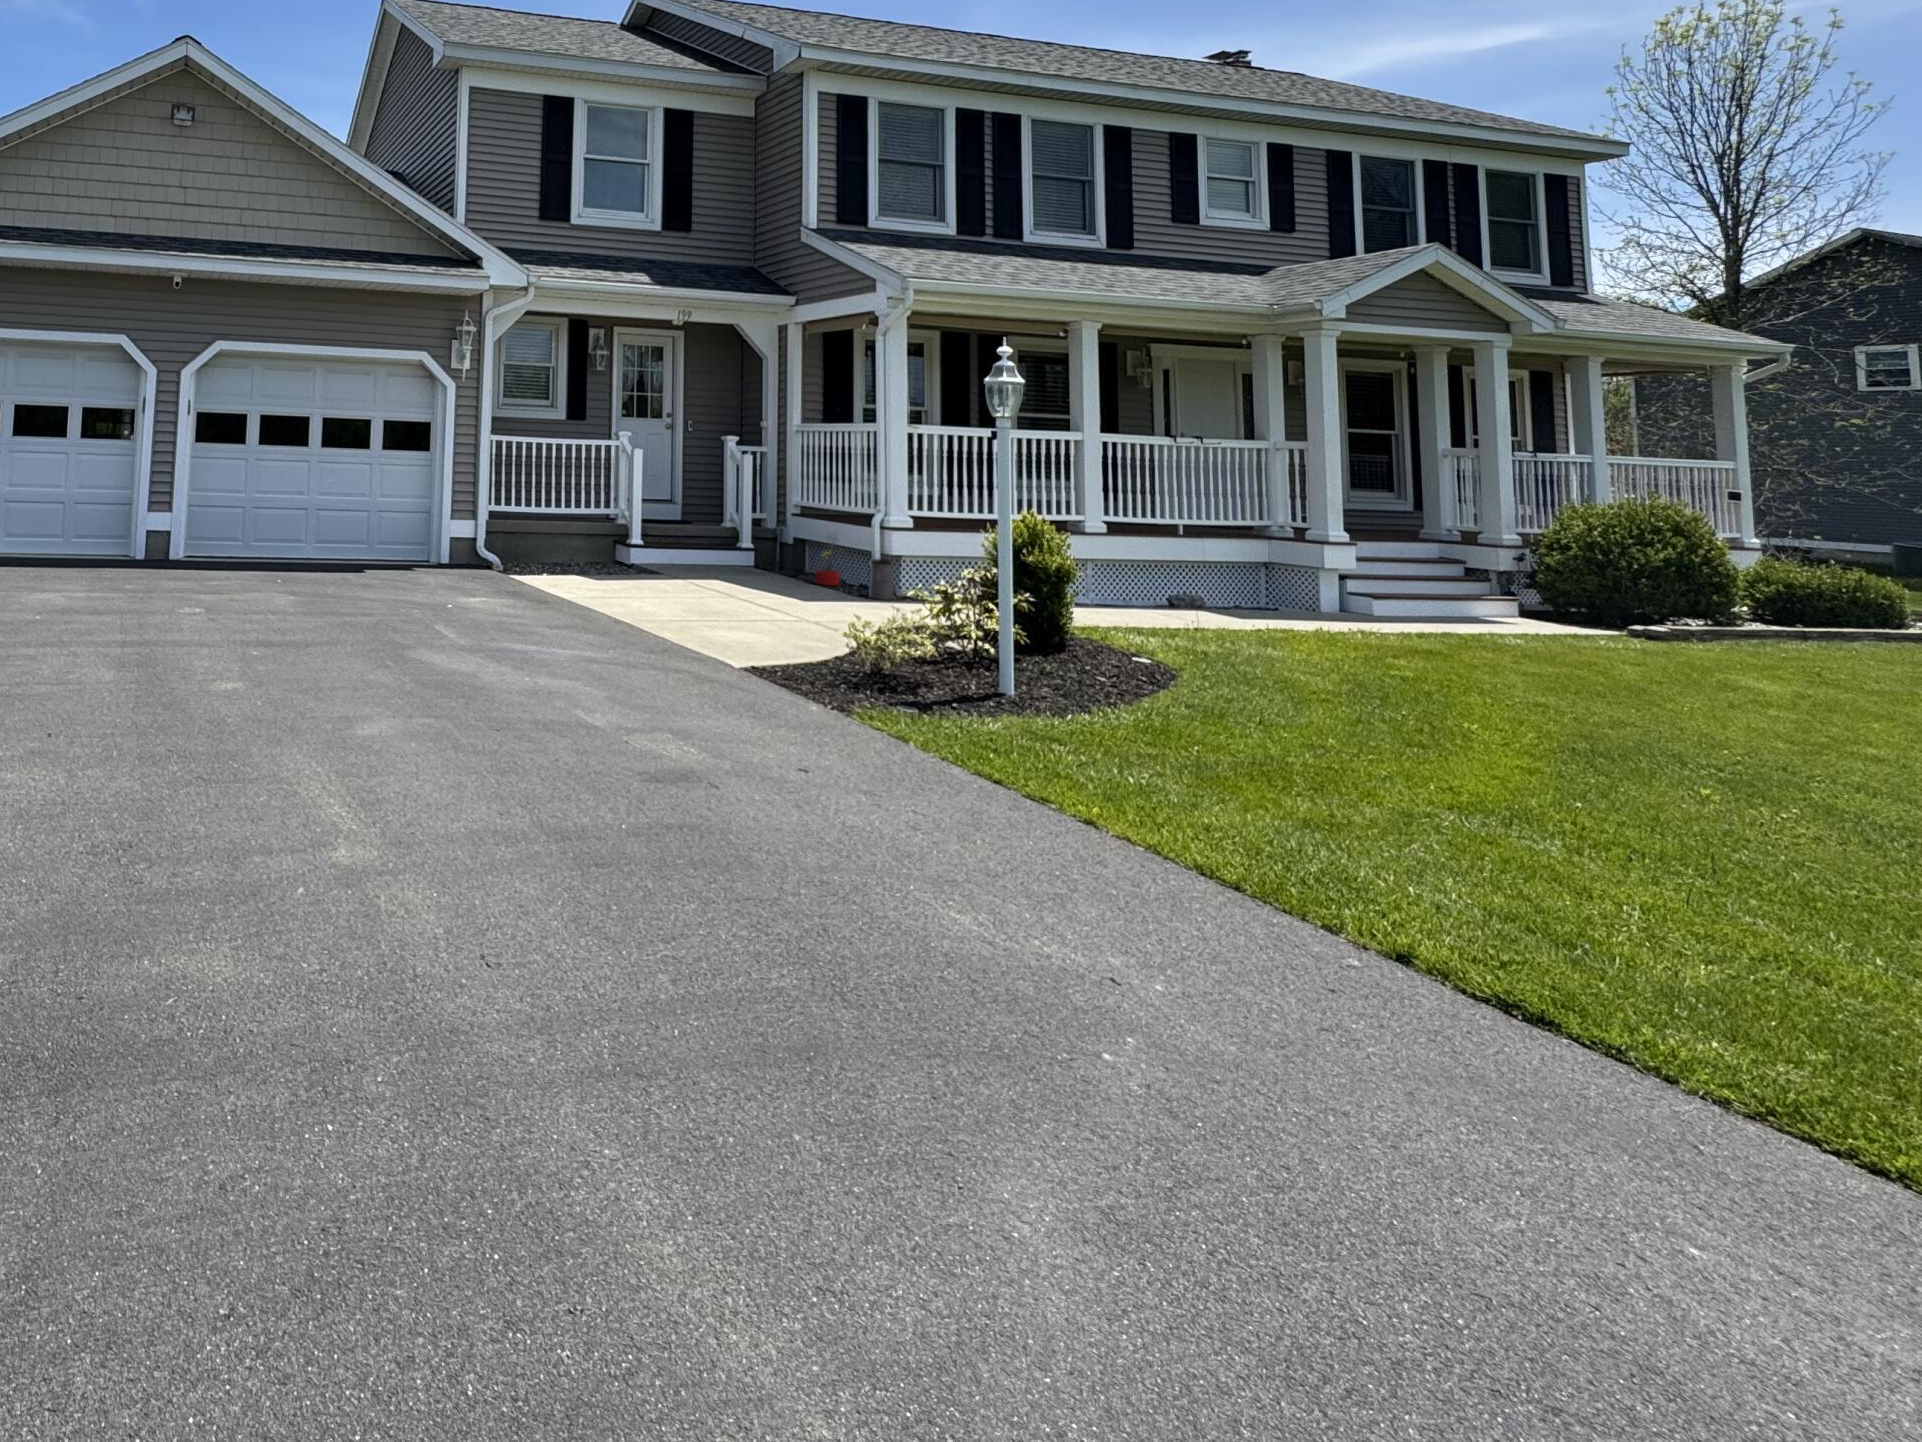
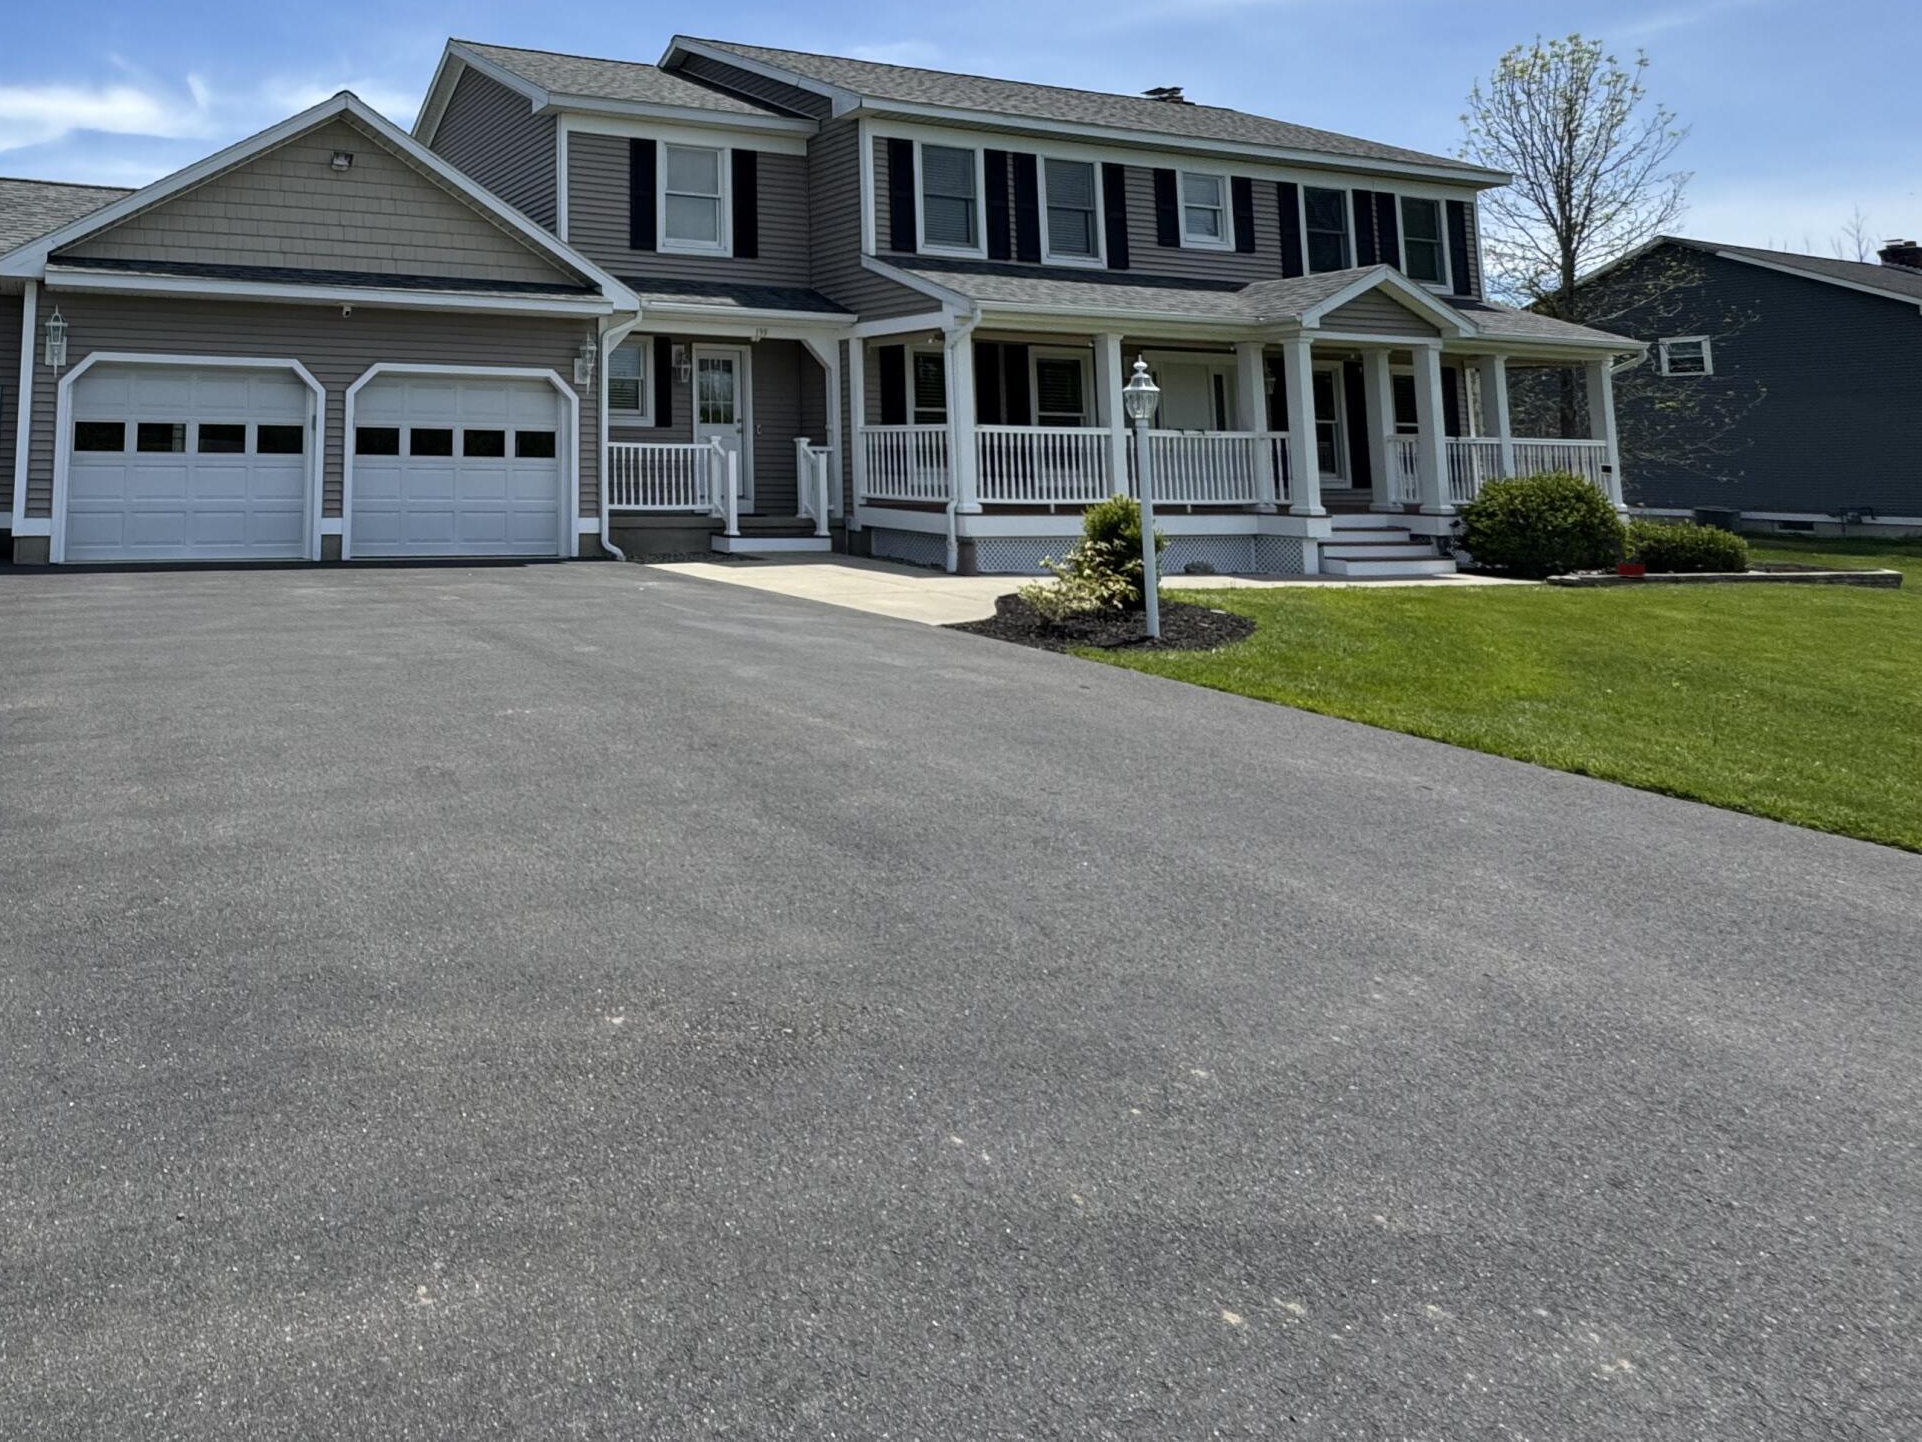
decorative plant: present [816,536,839,586] -> present [1615,532,1648,578]

